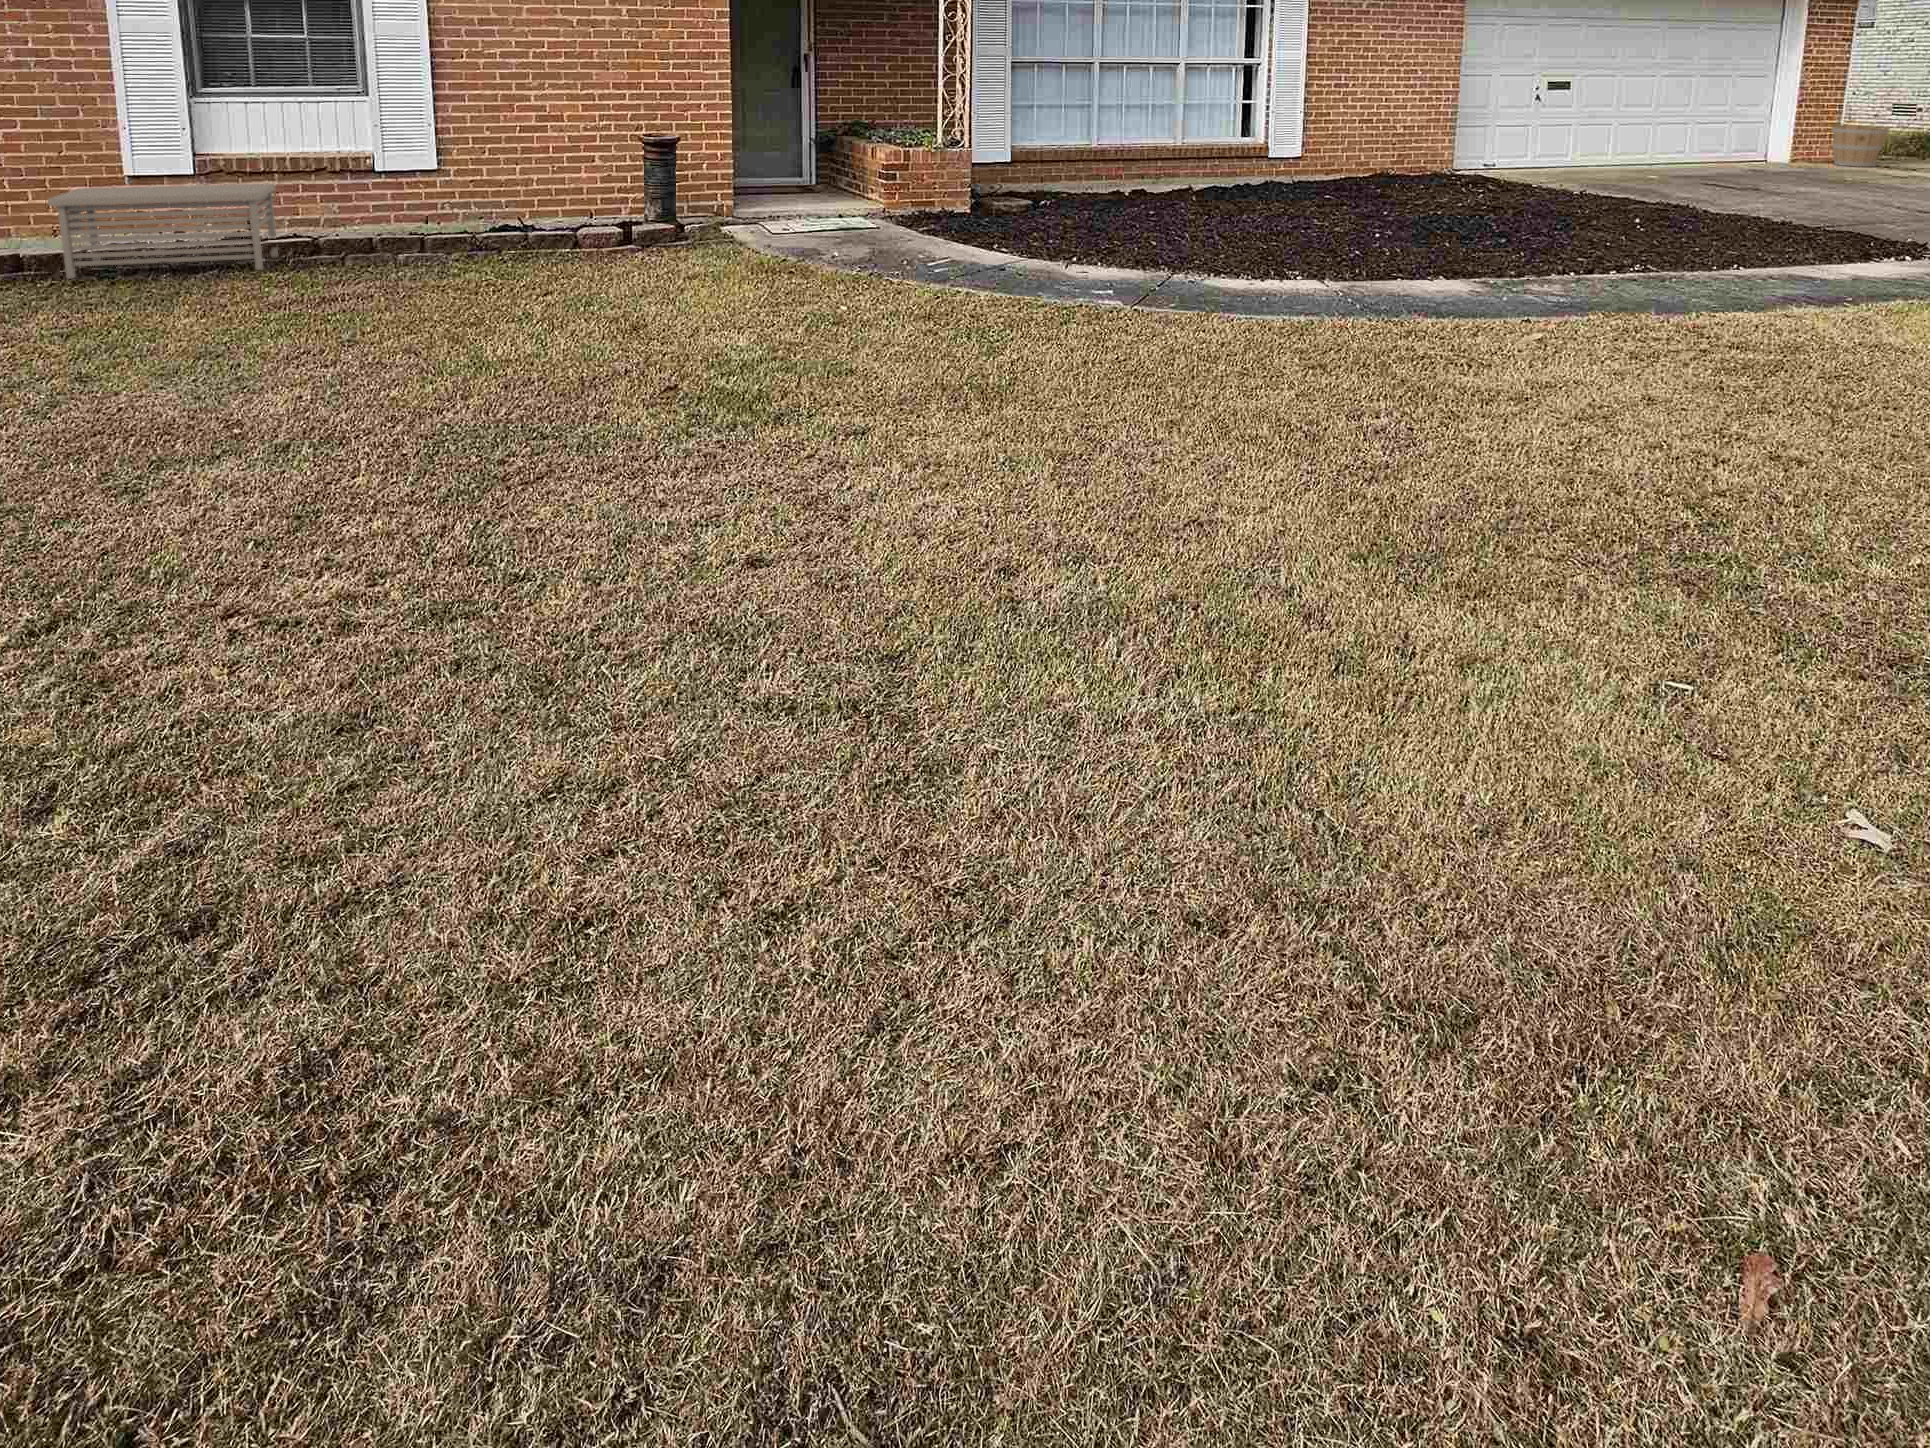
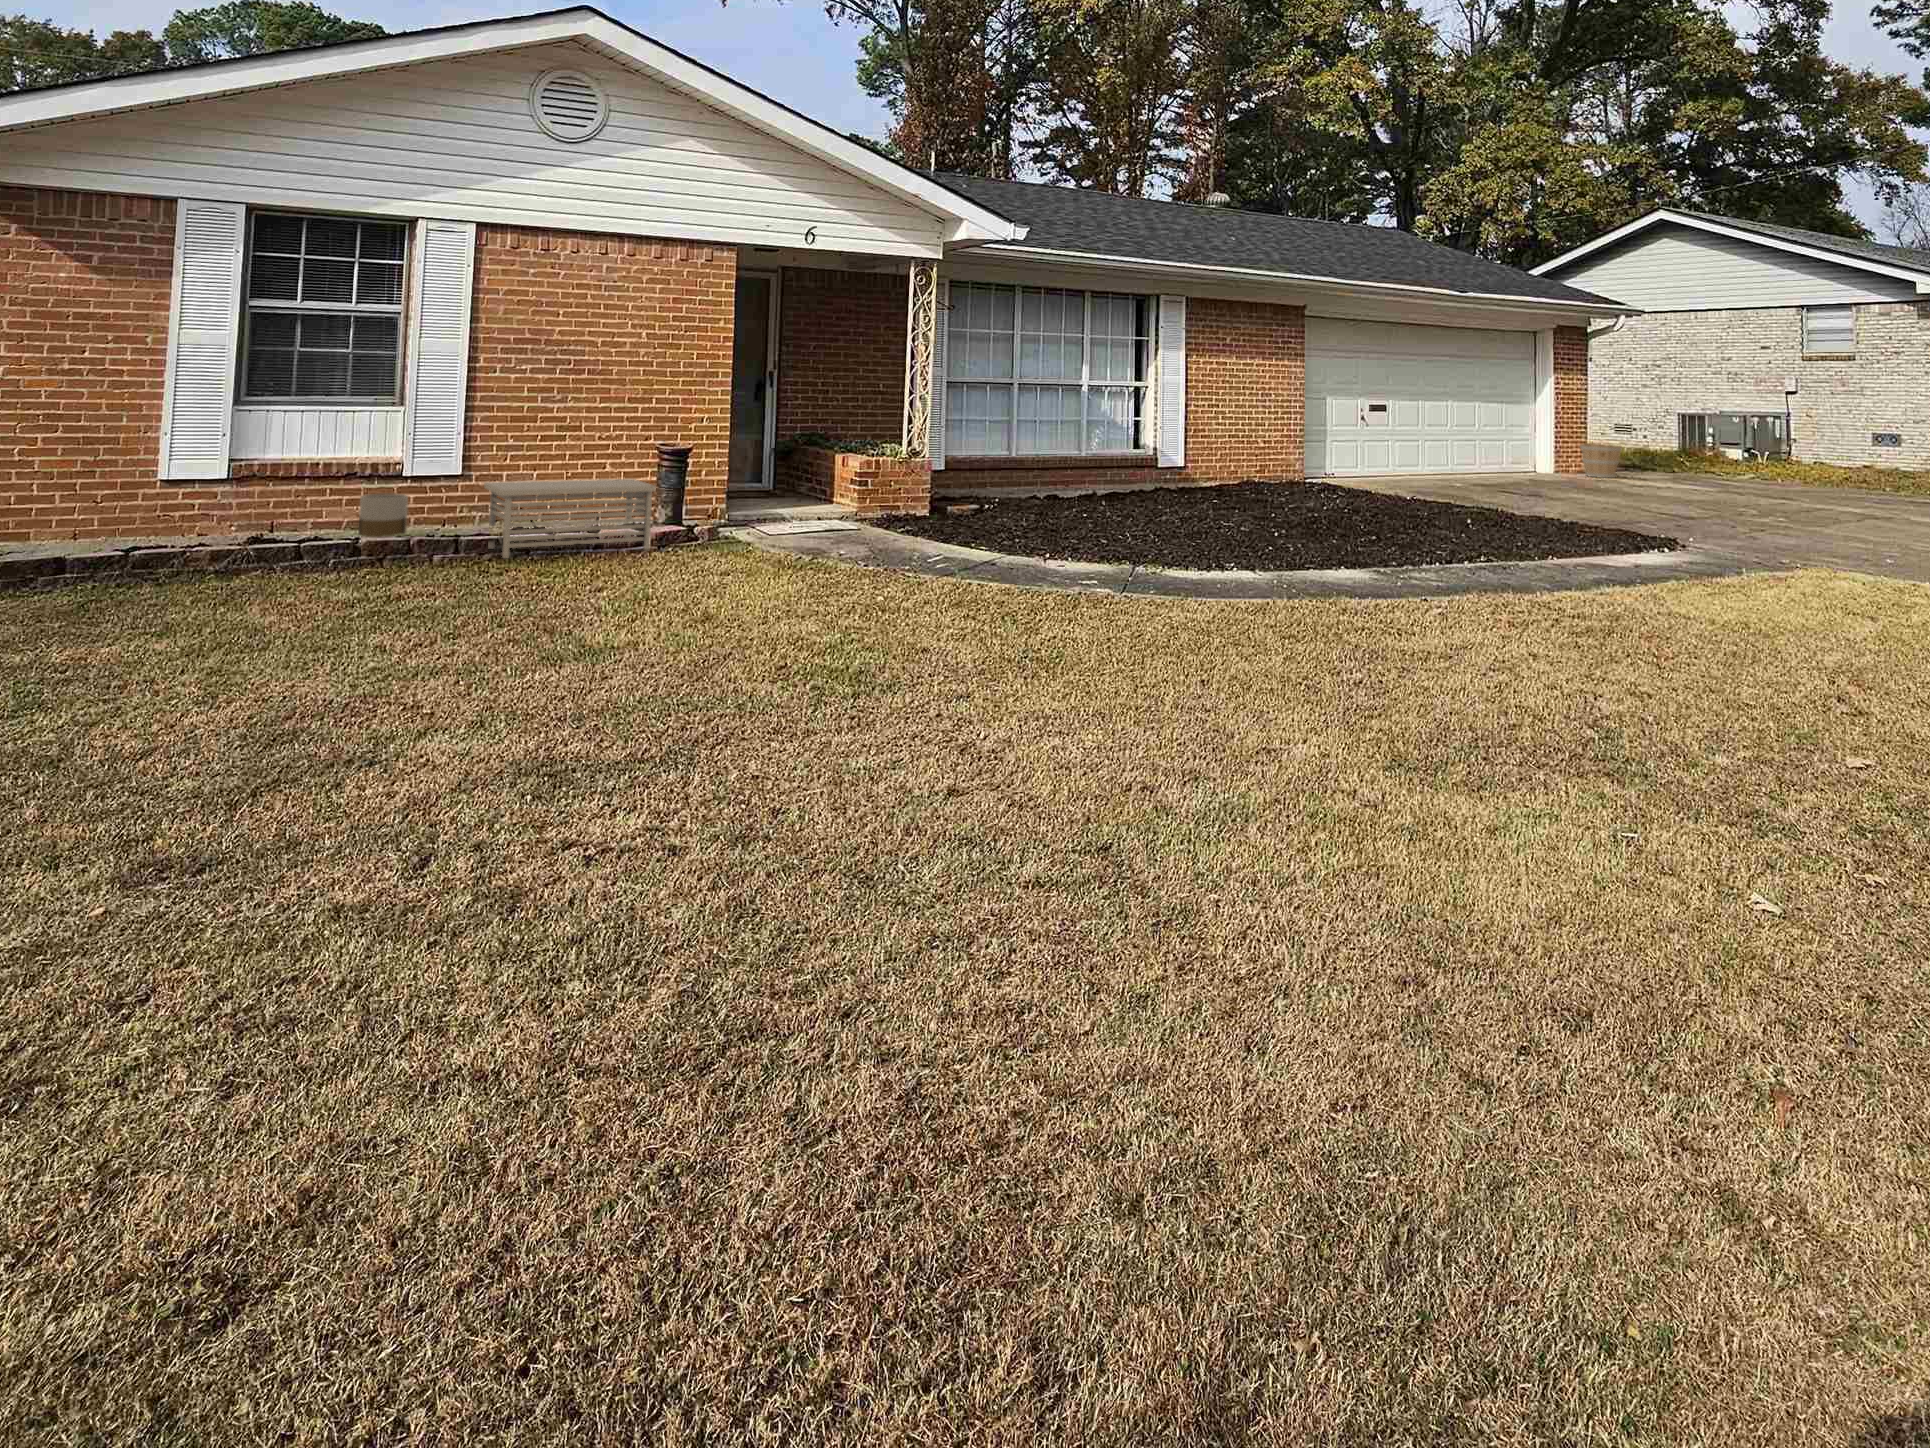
storage bench: present [47,183,278,279] -> present [484,479,656,558]
planter: none [327,188,381,257] -> present [358,493,408,555]

